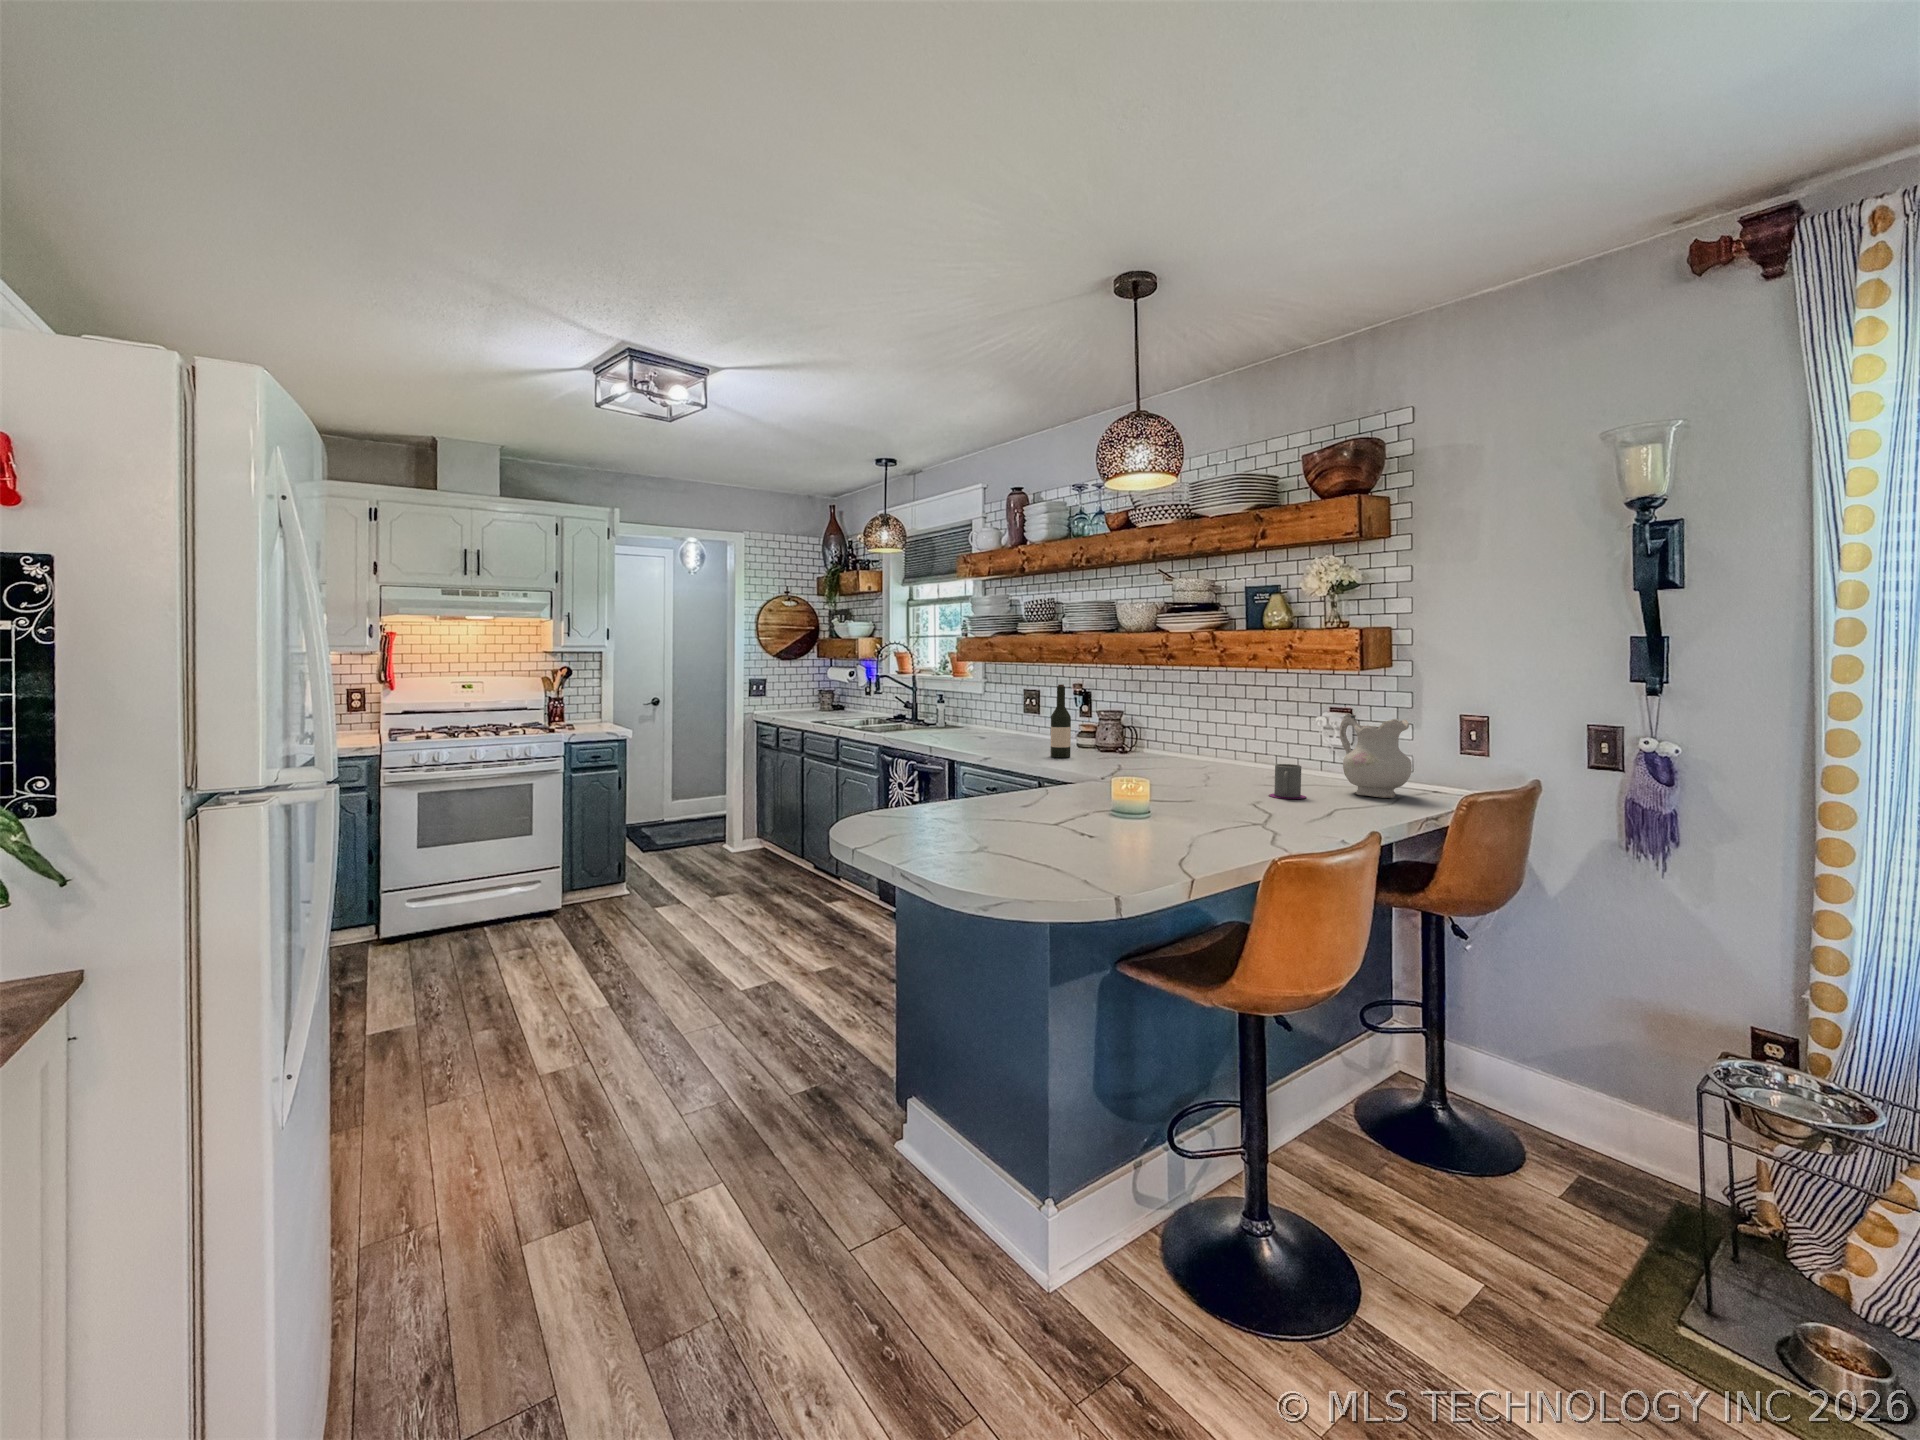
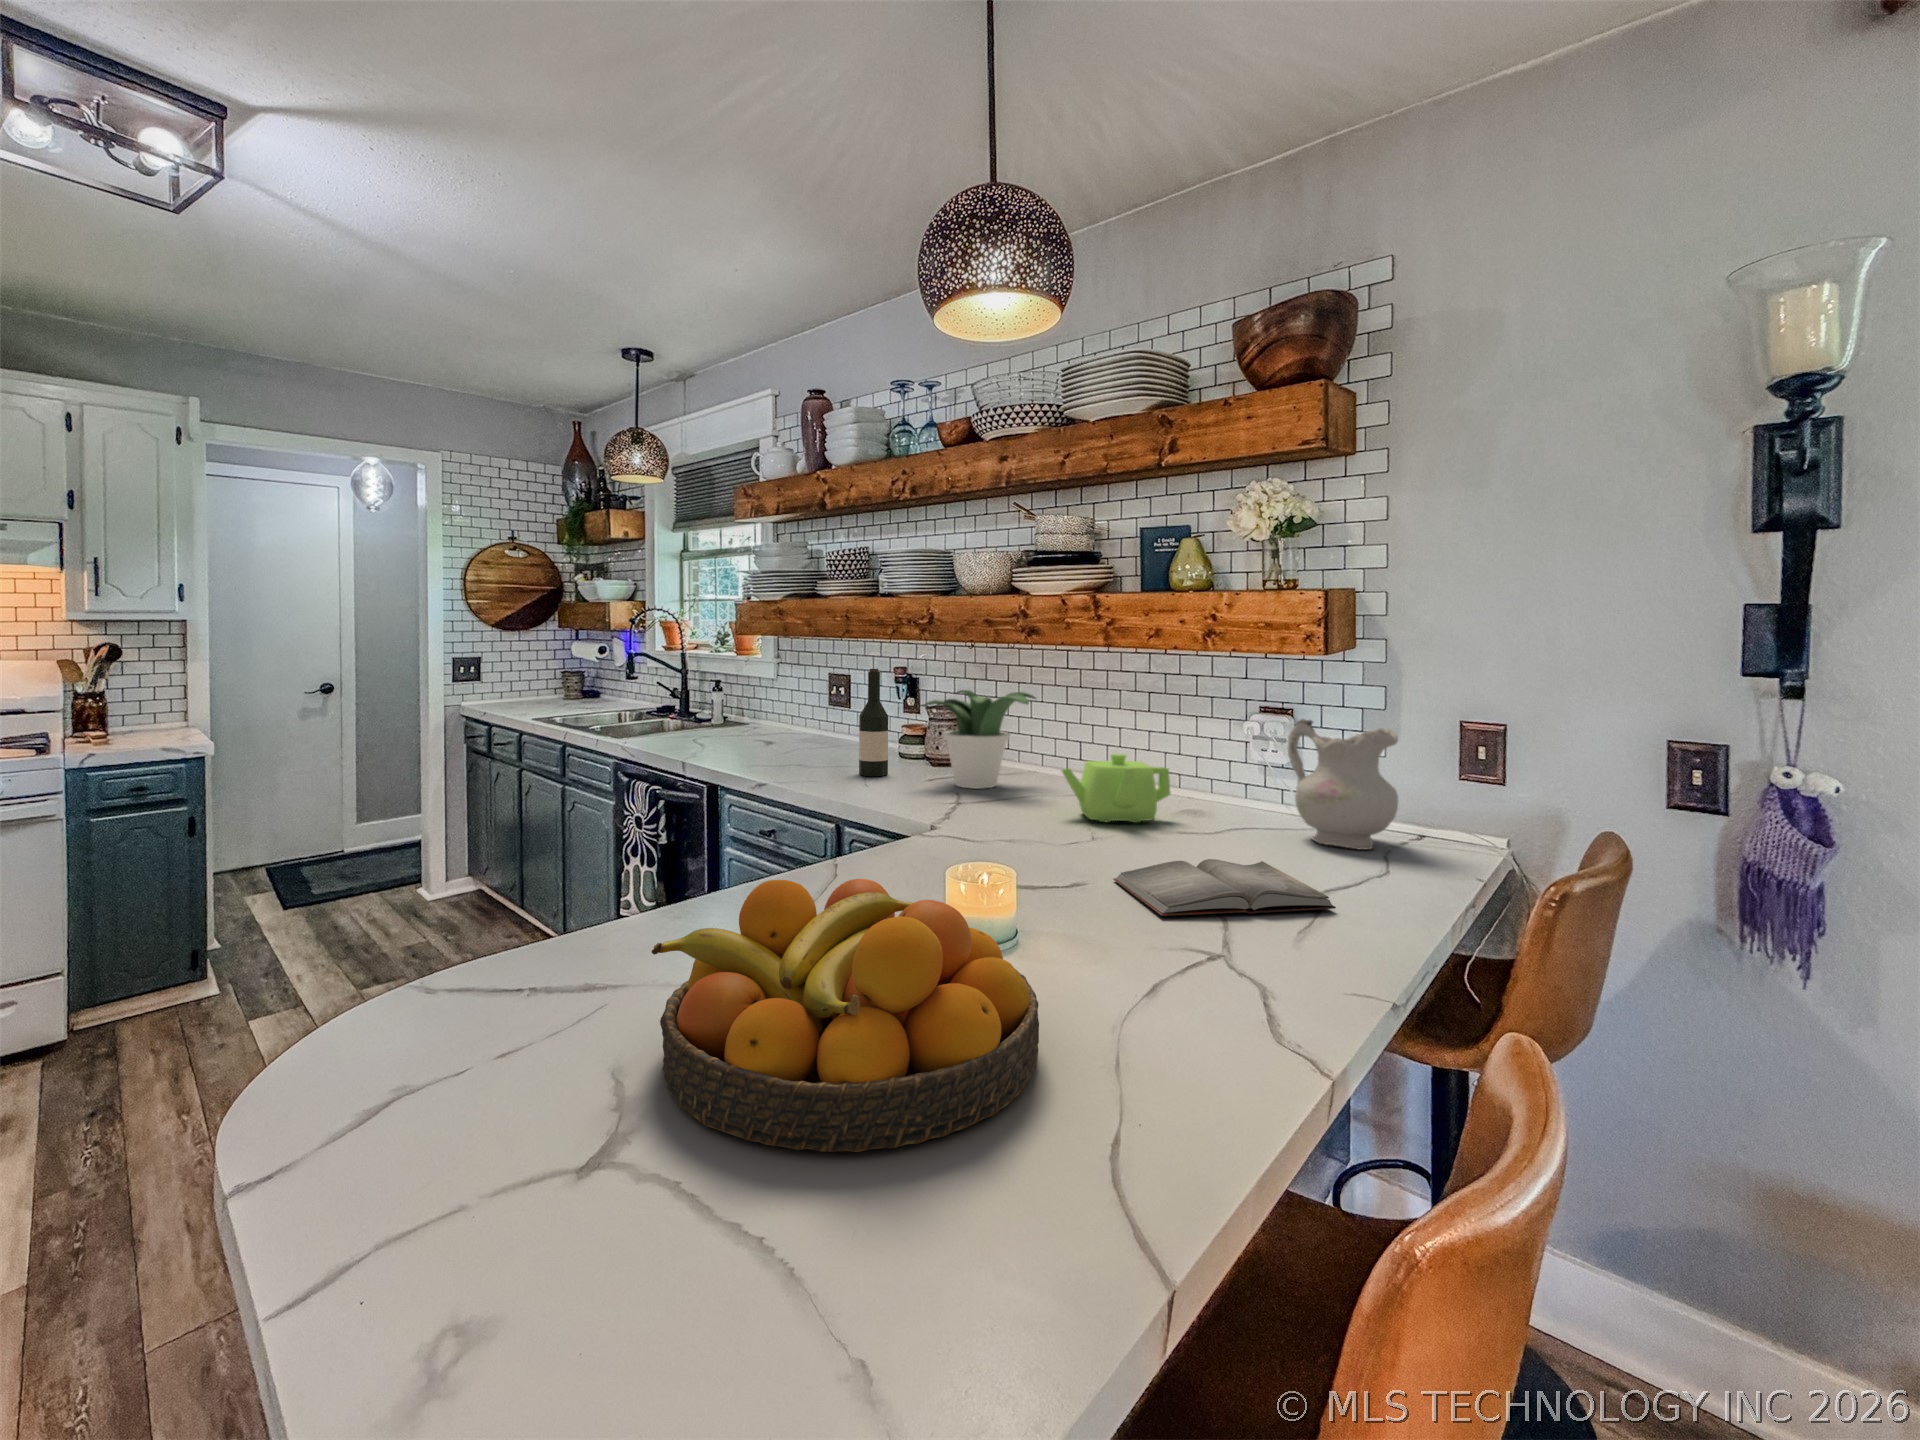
potted plant: none [1093,698,1175,765] -> present [923,690,1036,789]
teapot: none [1187,738,1261,783] -> present [1062,754,1171,823]
mug: present [1269,764,1306,799] -> none [1194,799,1252,858]
fruit bowl: none [987,773,1150,863] -> present [652,879,1039,1152]
hardback book: none [1209,795,1337,819] -> present [1113,859,1336,916]

